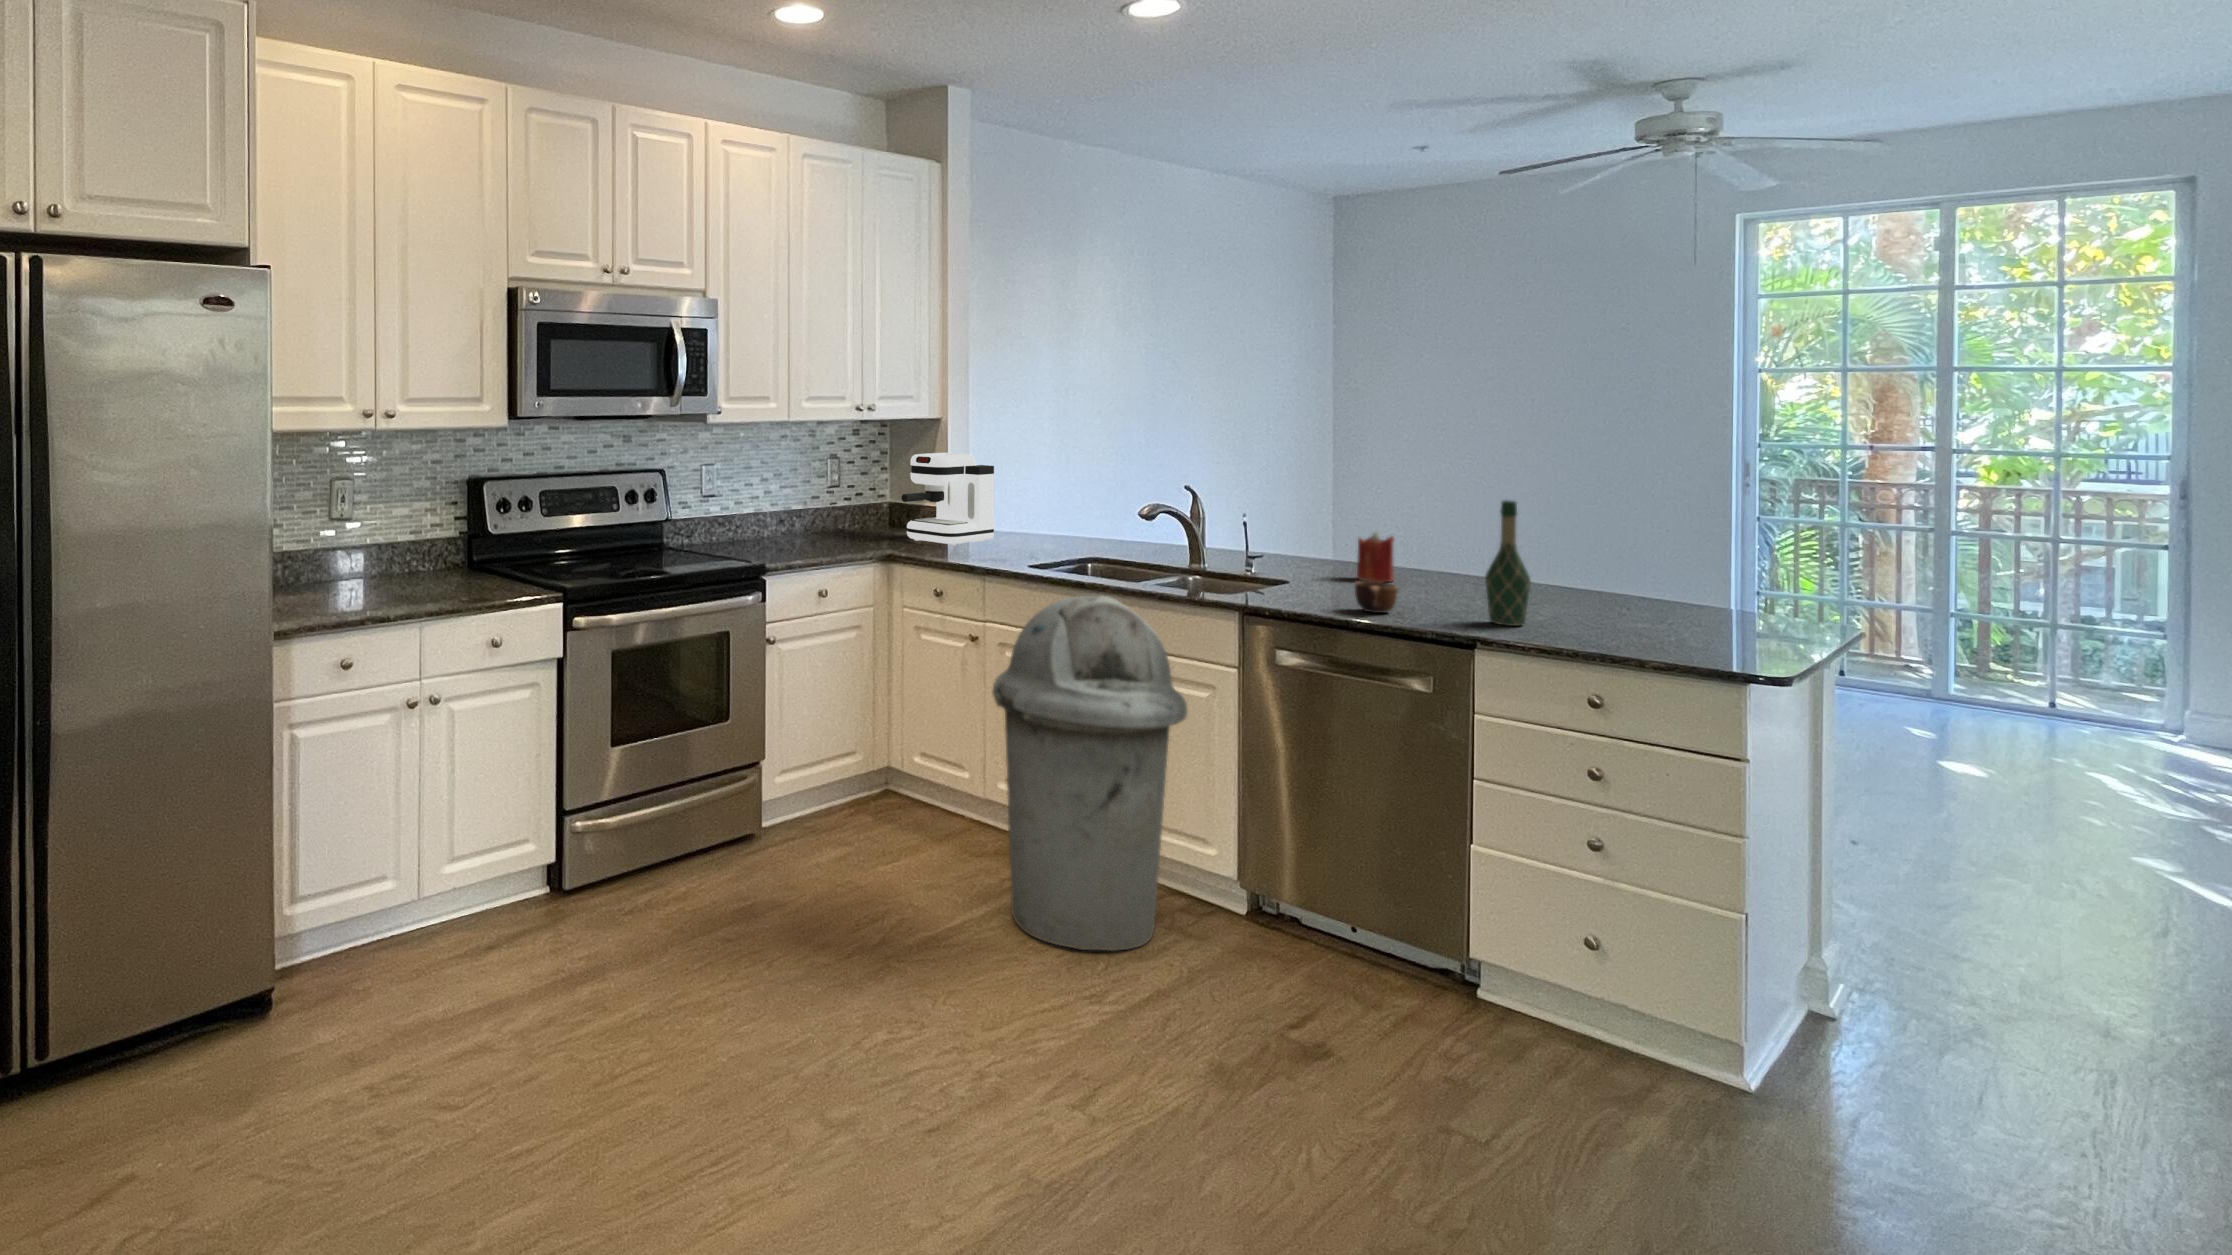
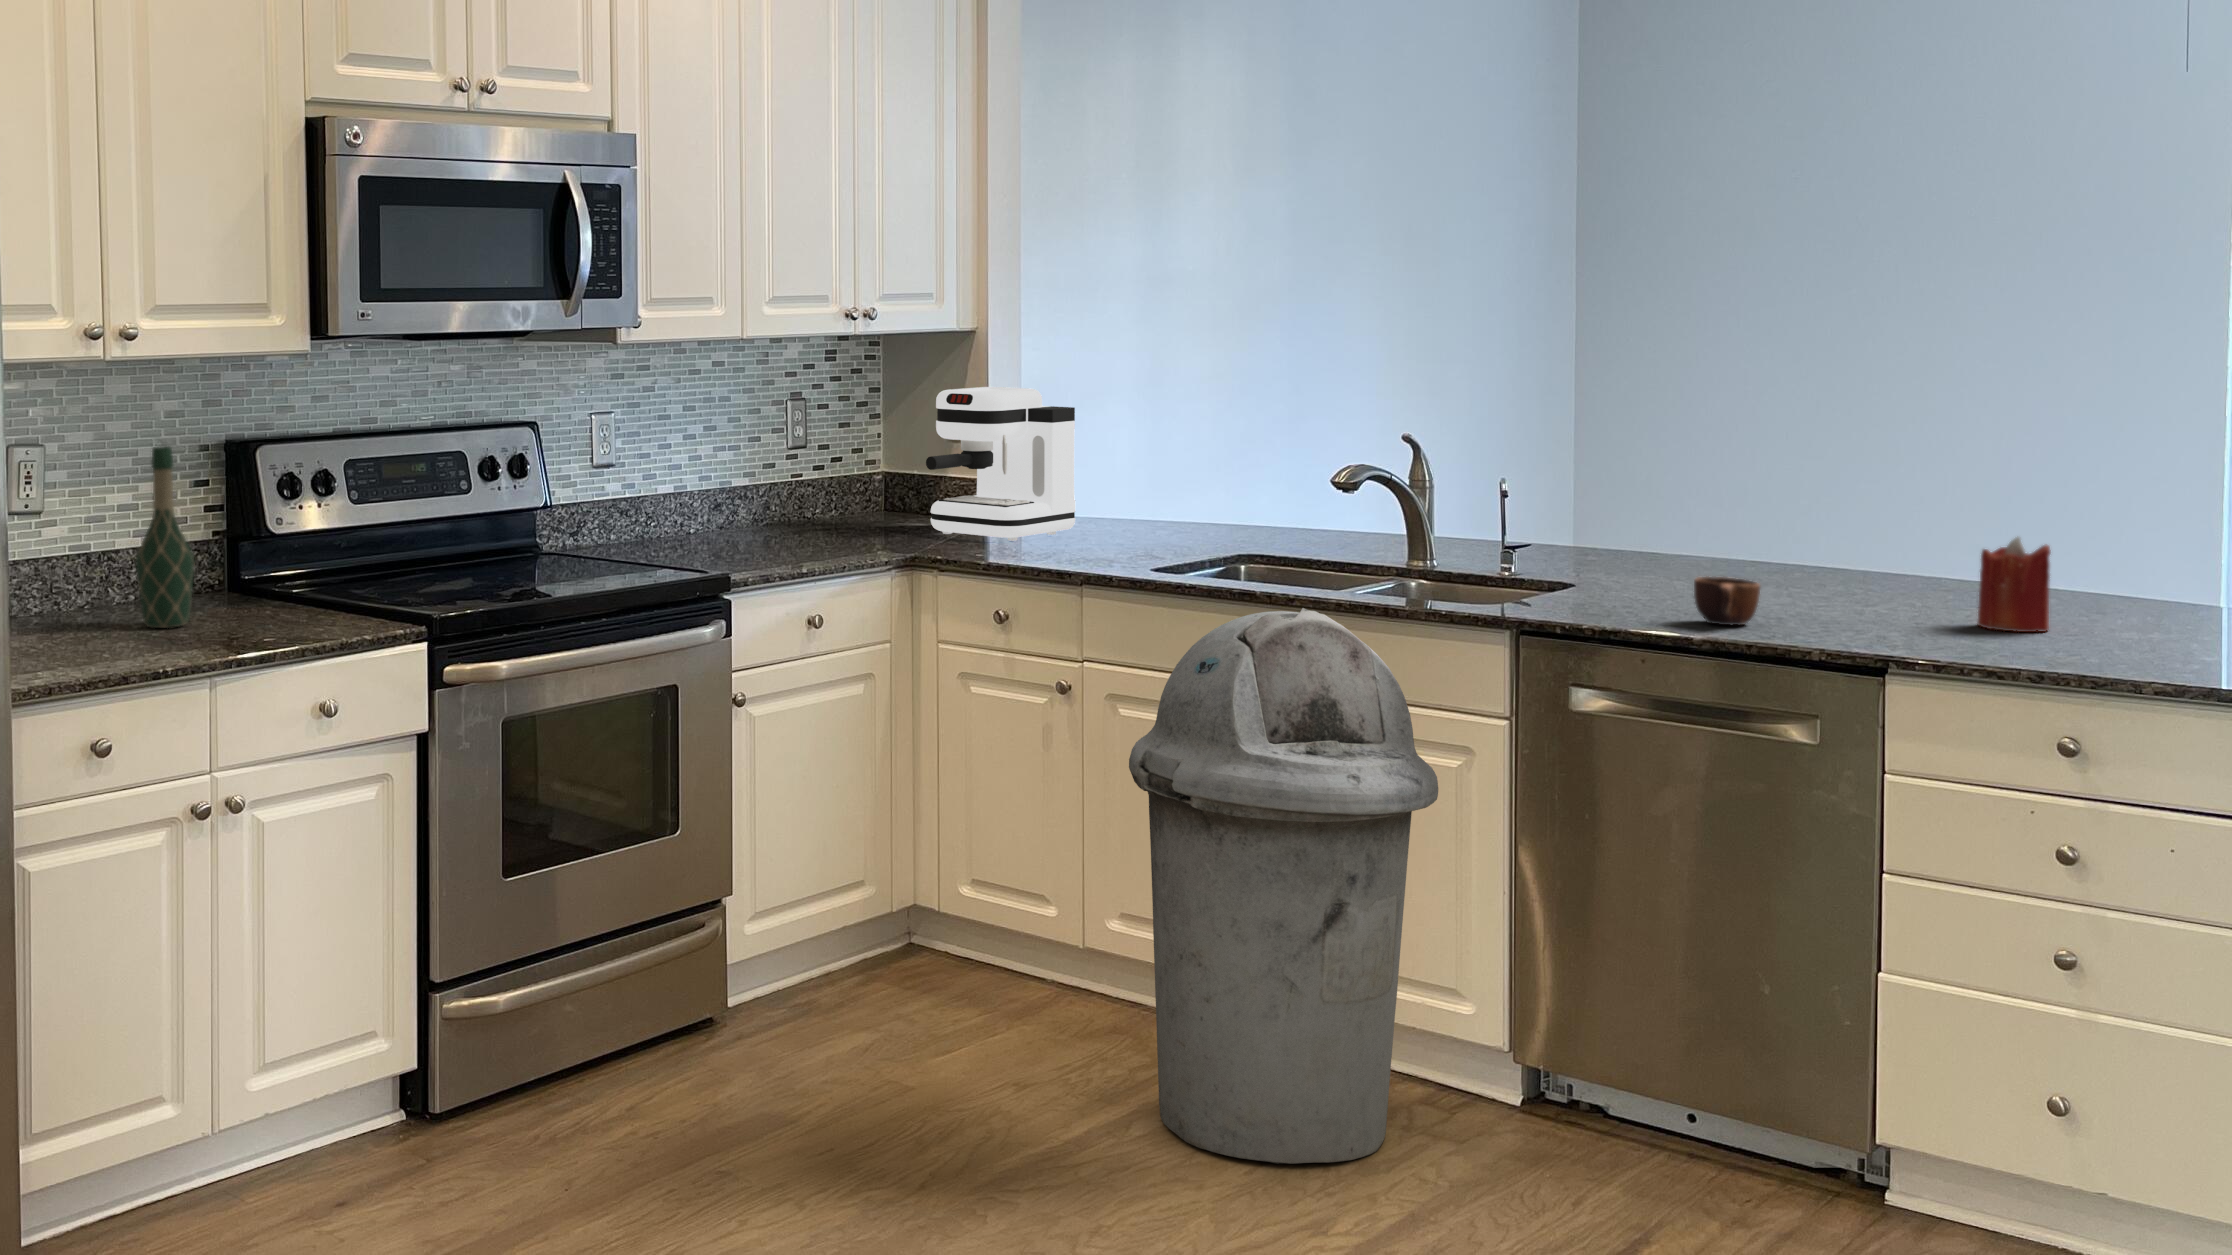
wine bottle: present [1485,500,1531,626] -> present [136,446,194,628]
candle: present [1357,532,1394,582] -> present [1978,536,2051,632]

